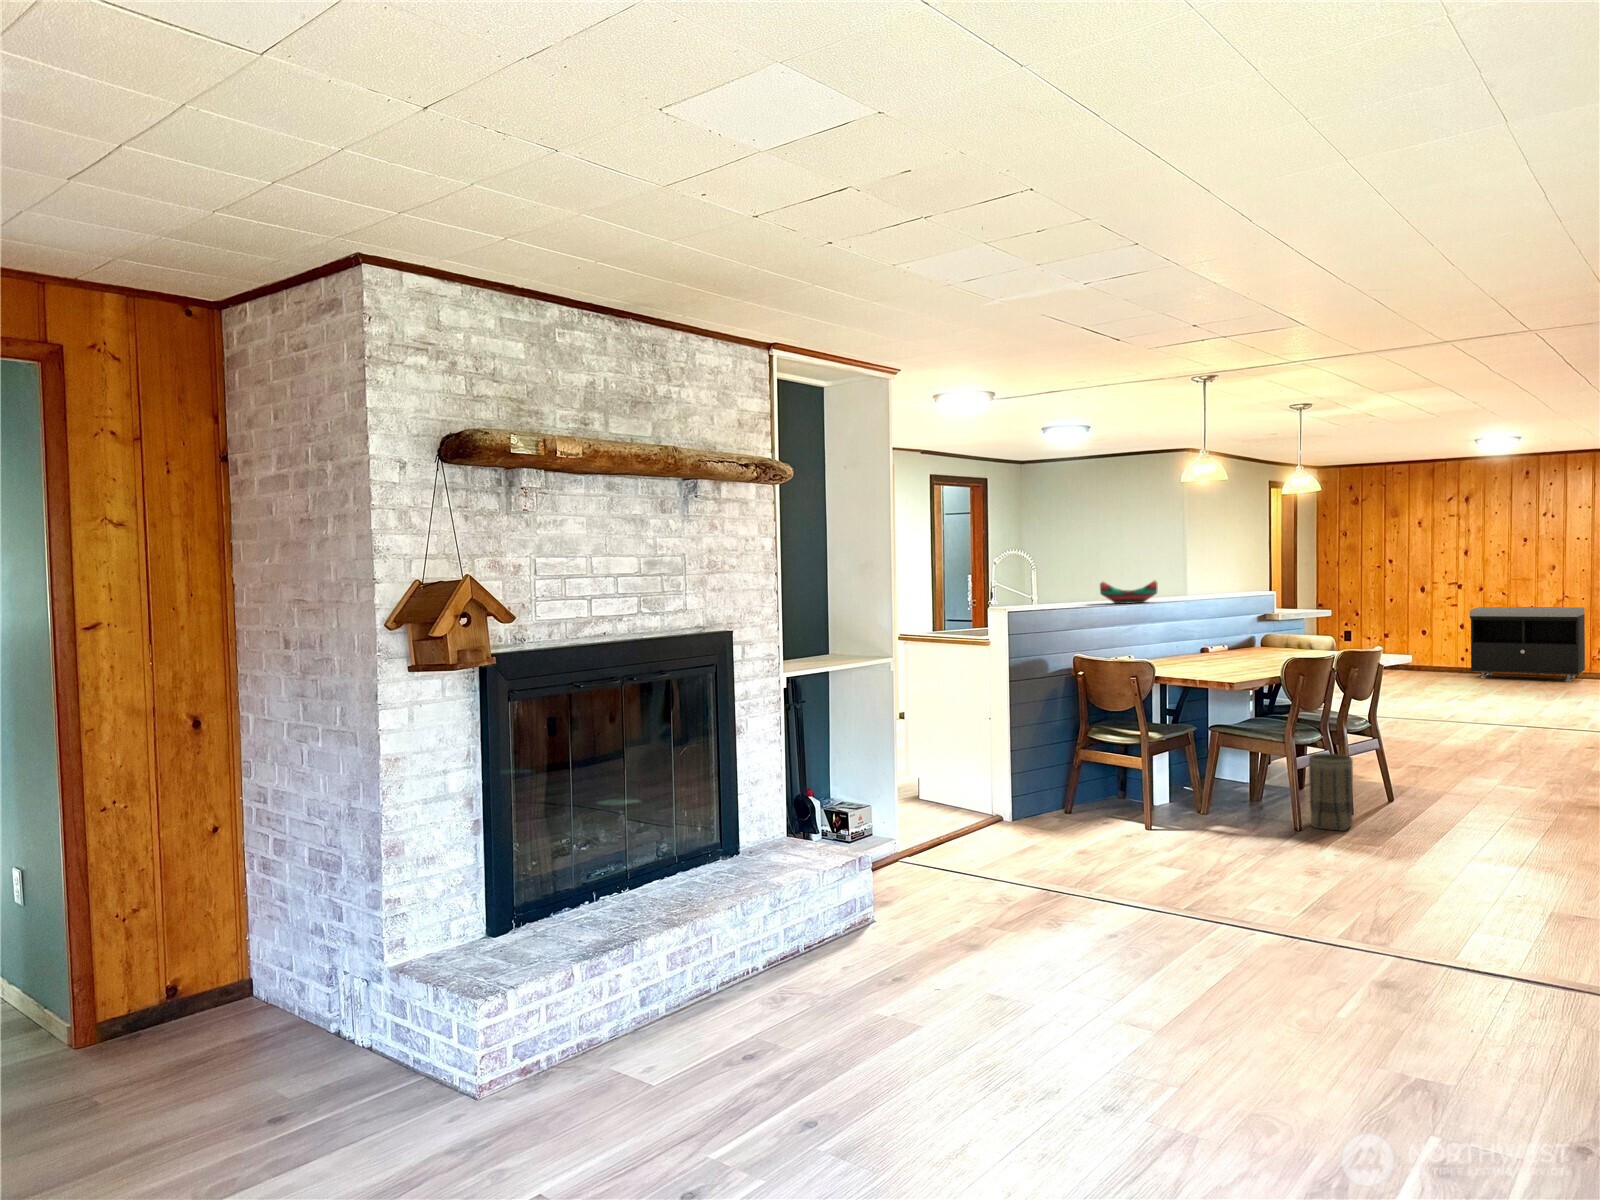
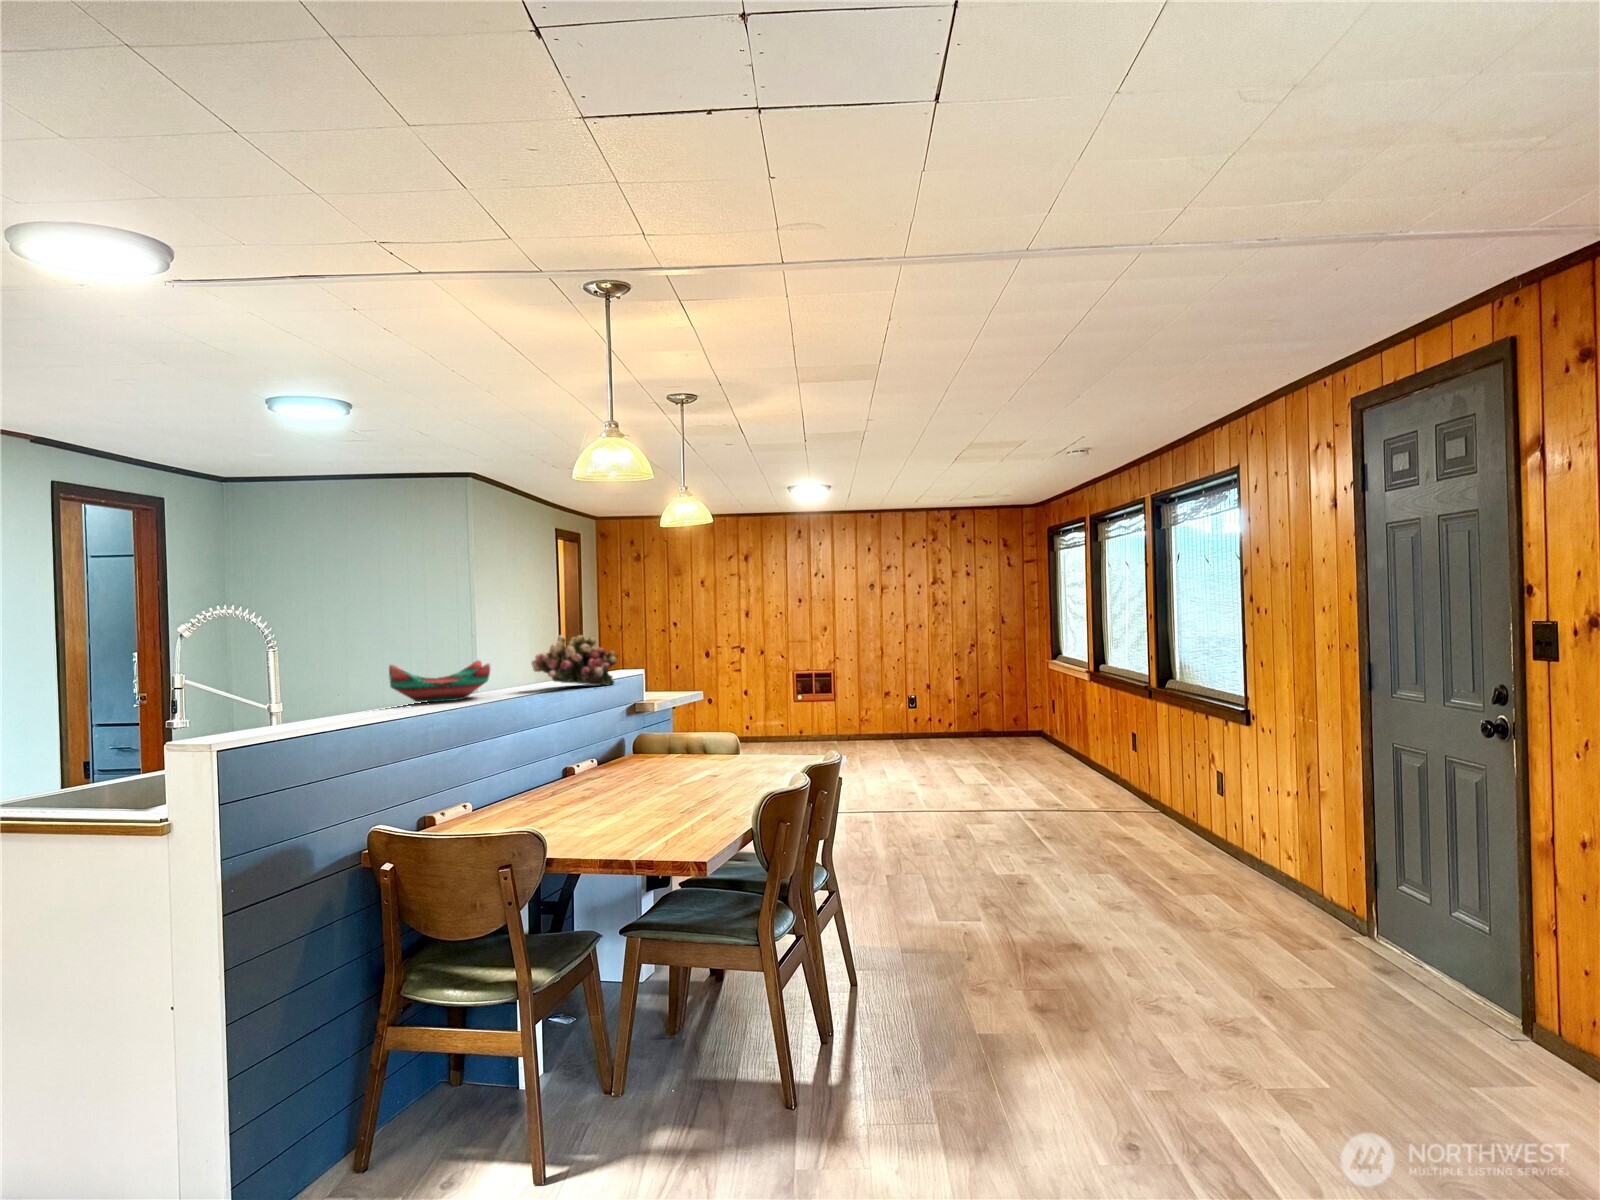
flower arrangement: none [1188,565,1246,599] -> present [532,635,617,685]
storage bench: present [1470,607,1585,682] -> none [759,668,856,747]
basket: present [1309,754,1353,831] -> none [795,948,864,1090]

